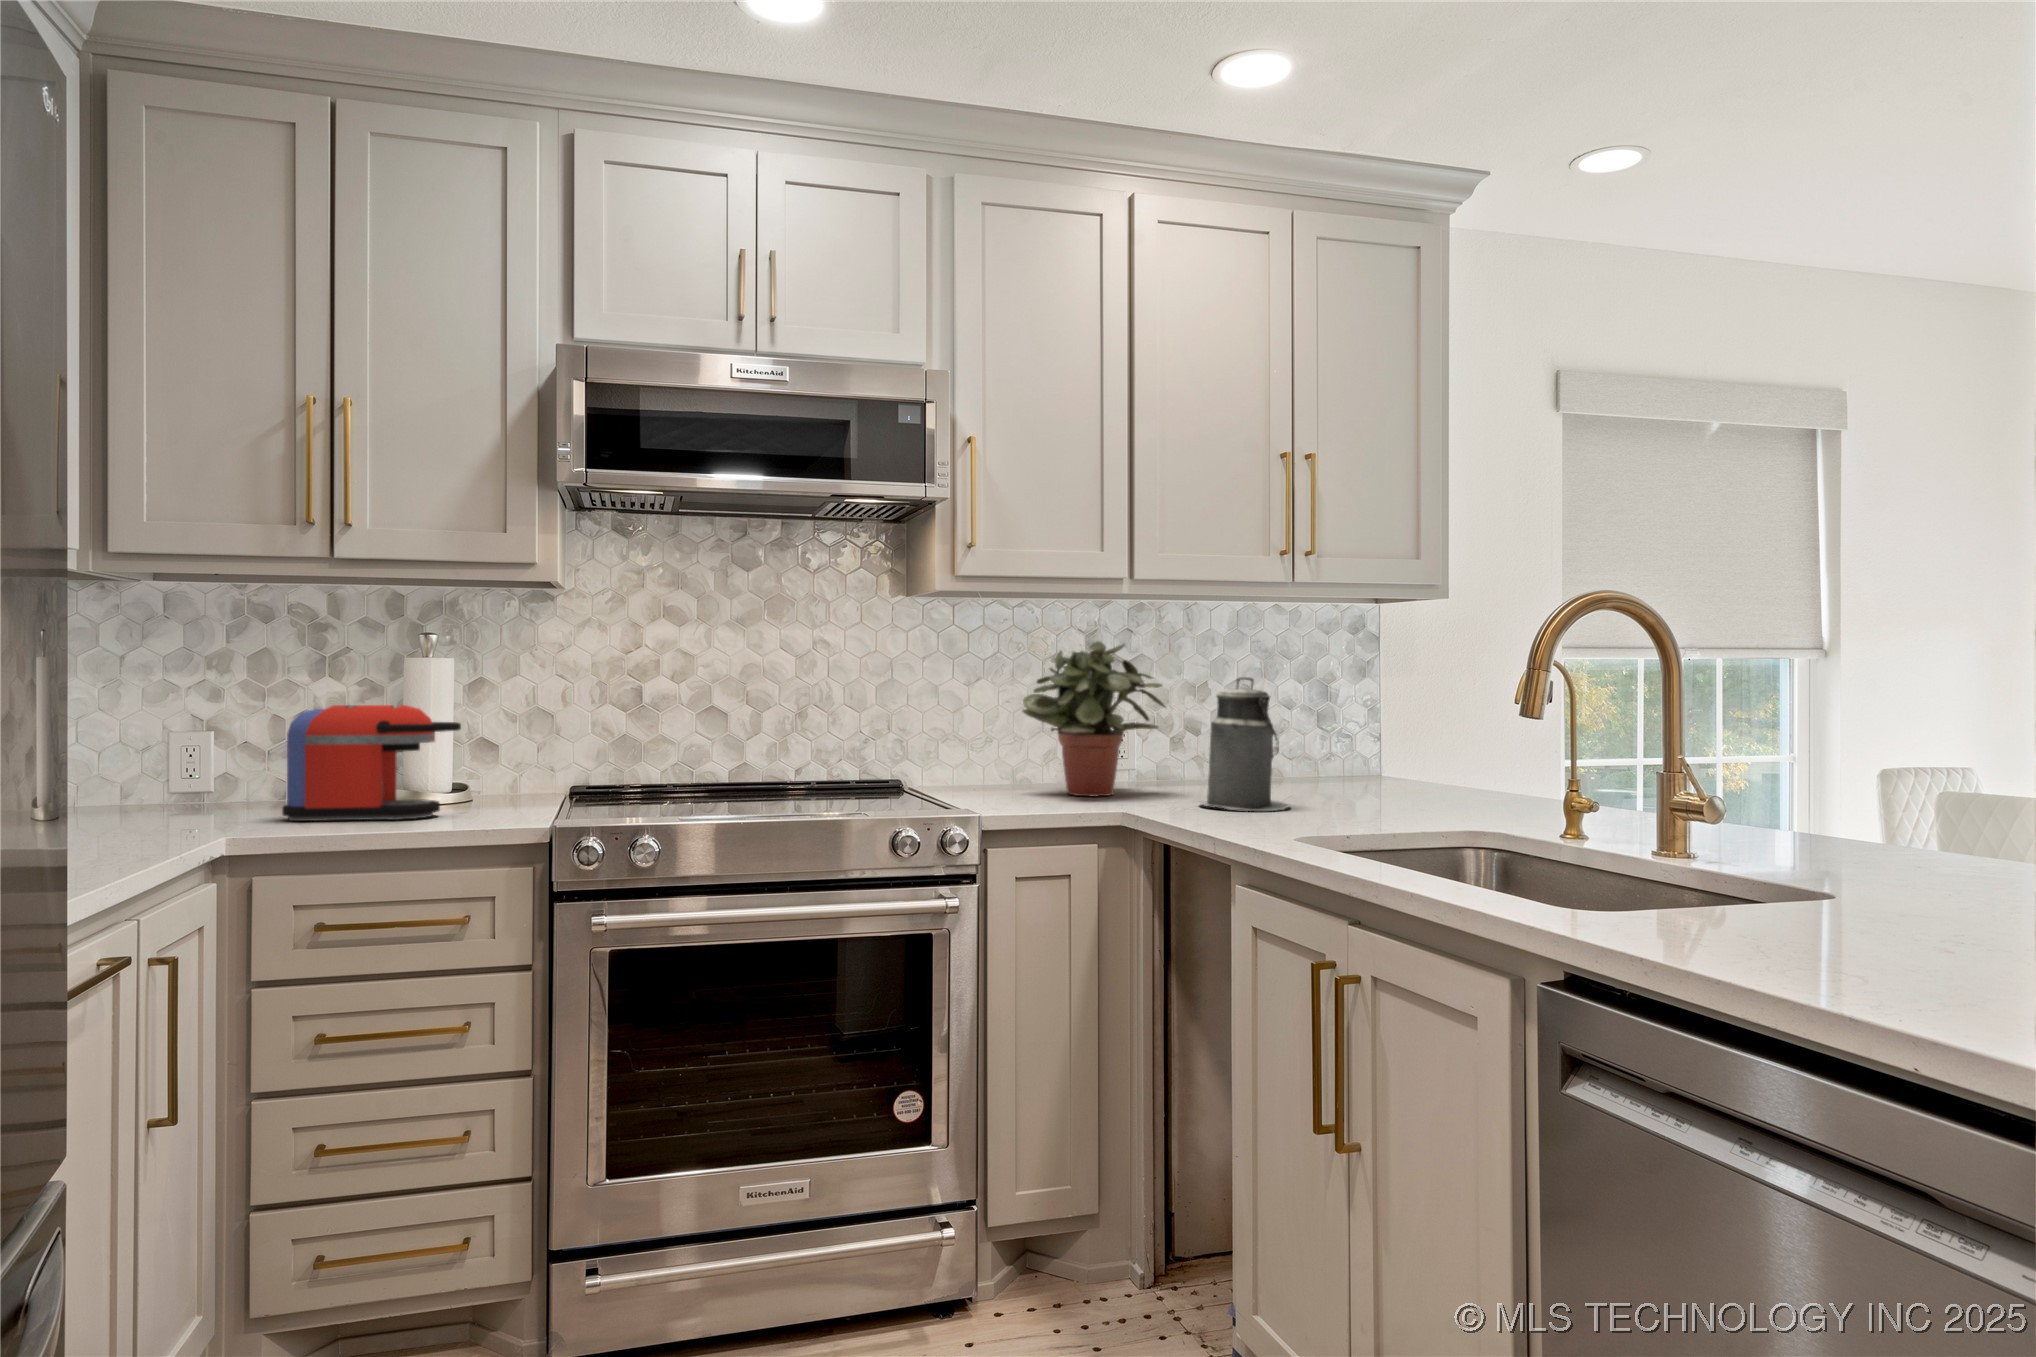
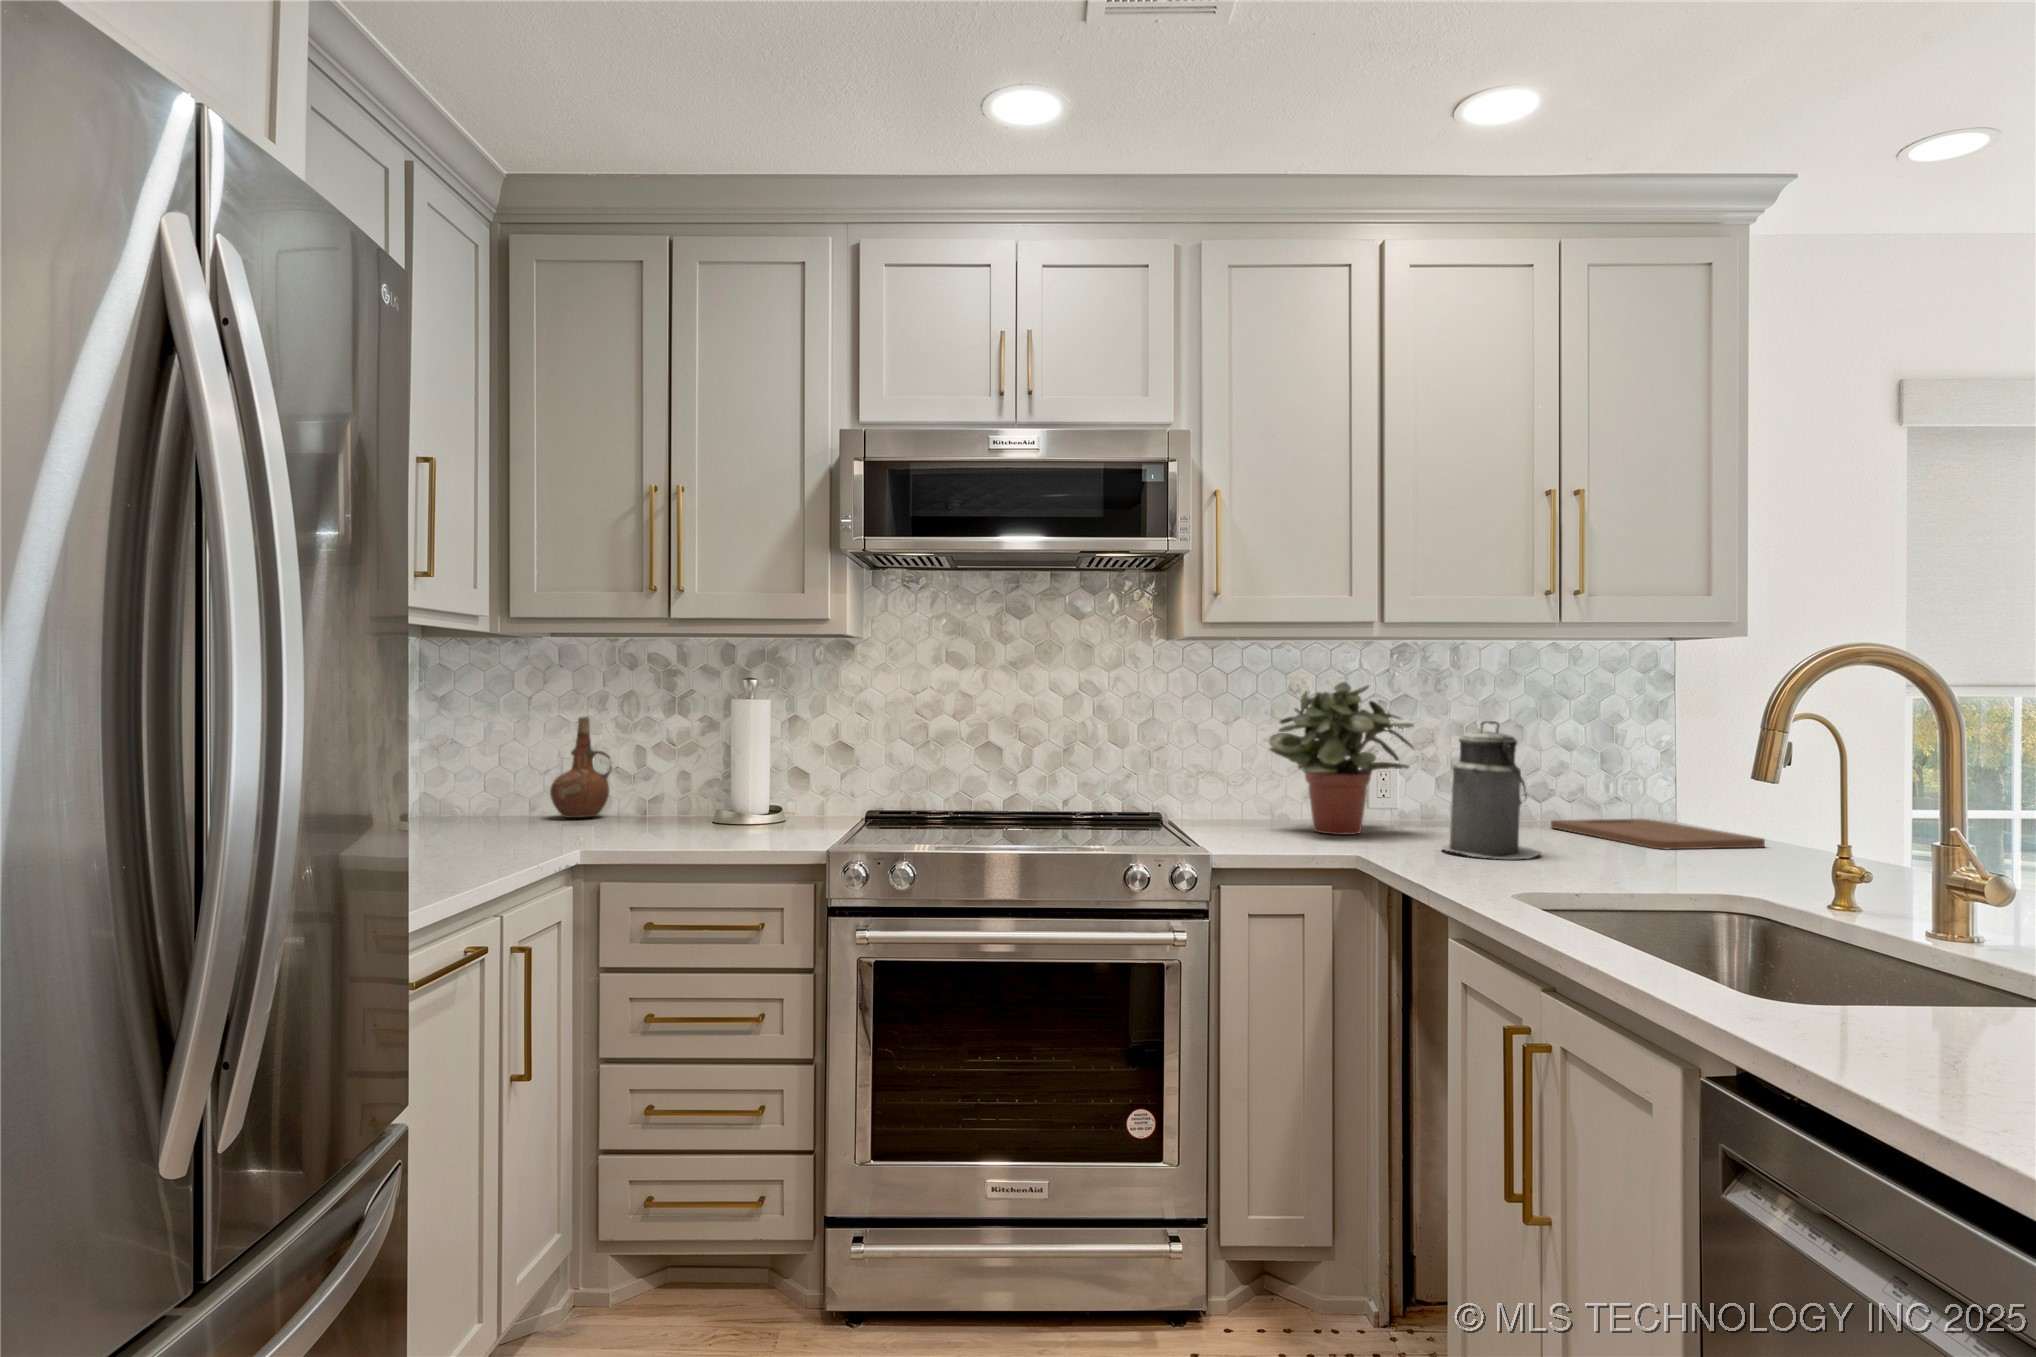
ceramic pitcher: none [148,680,236,806] -> present [550,717,613,818]
coffee maker: present [282,705,461,821] -> none [634,741,767,837]
cutting board: none [1280,775,1467,799] -> present [1551,819,1765,849]

